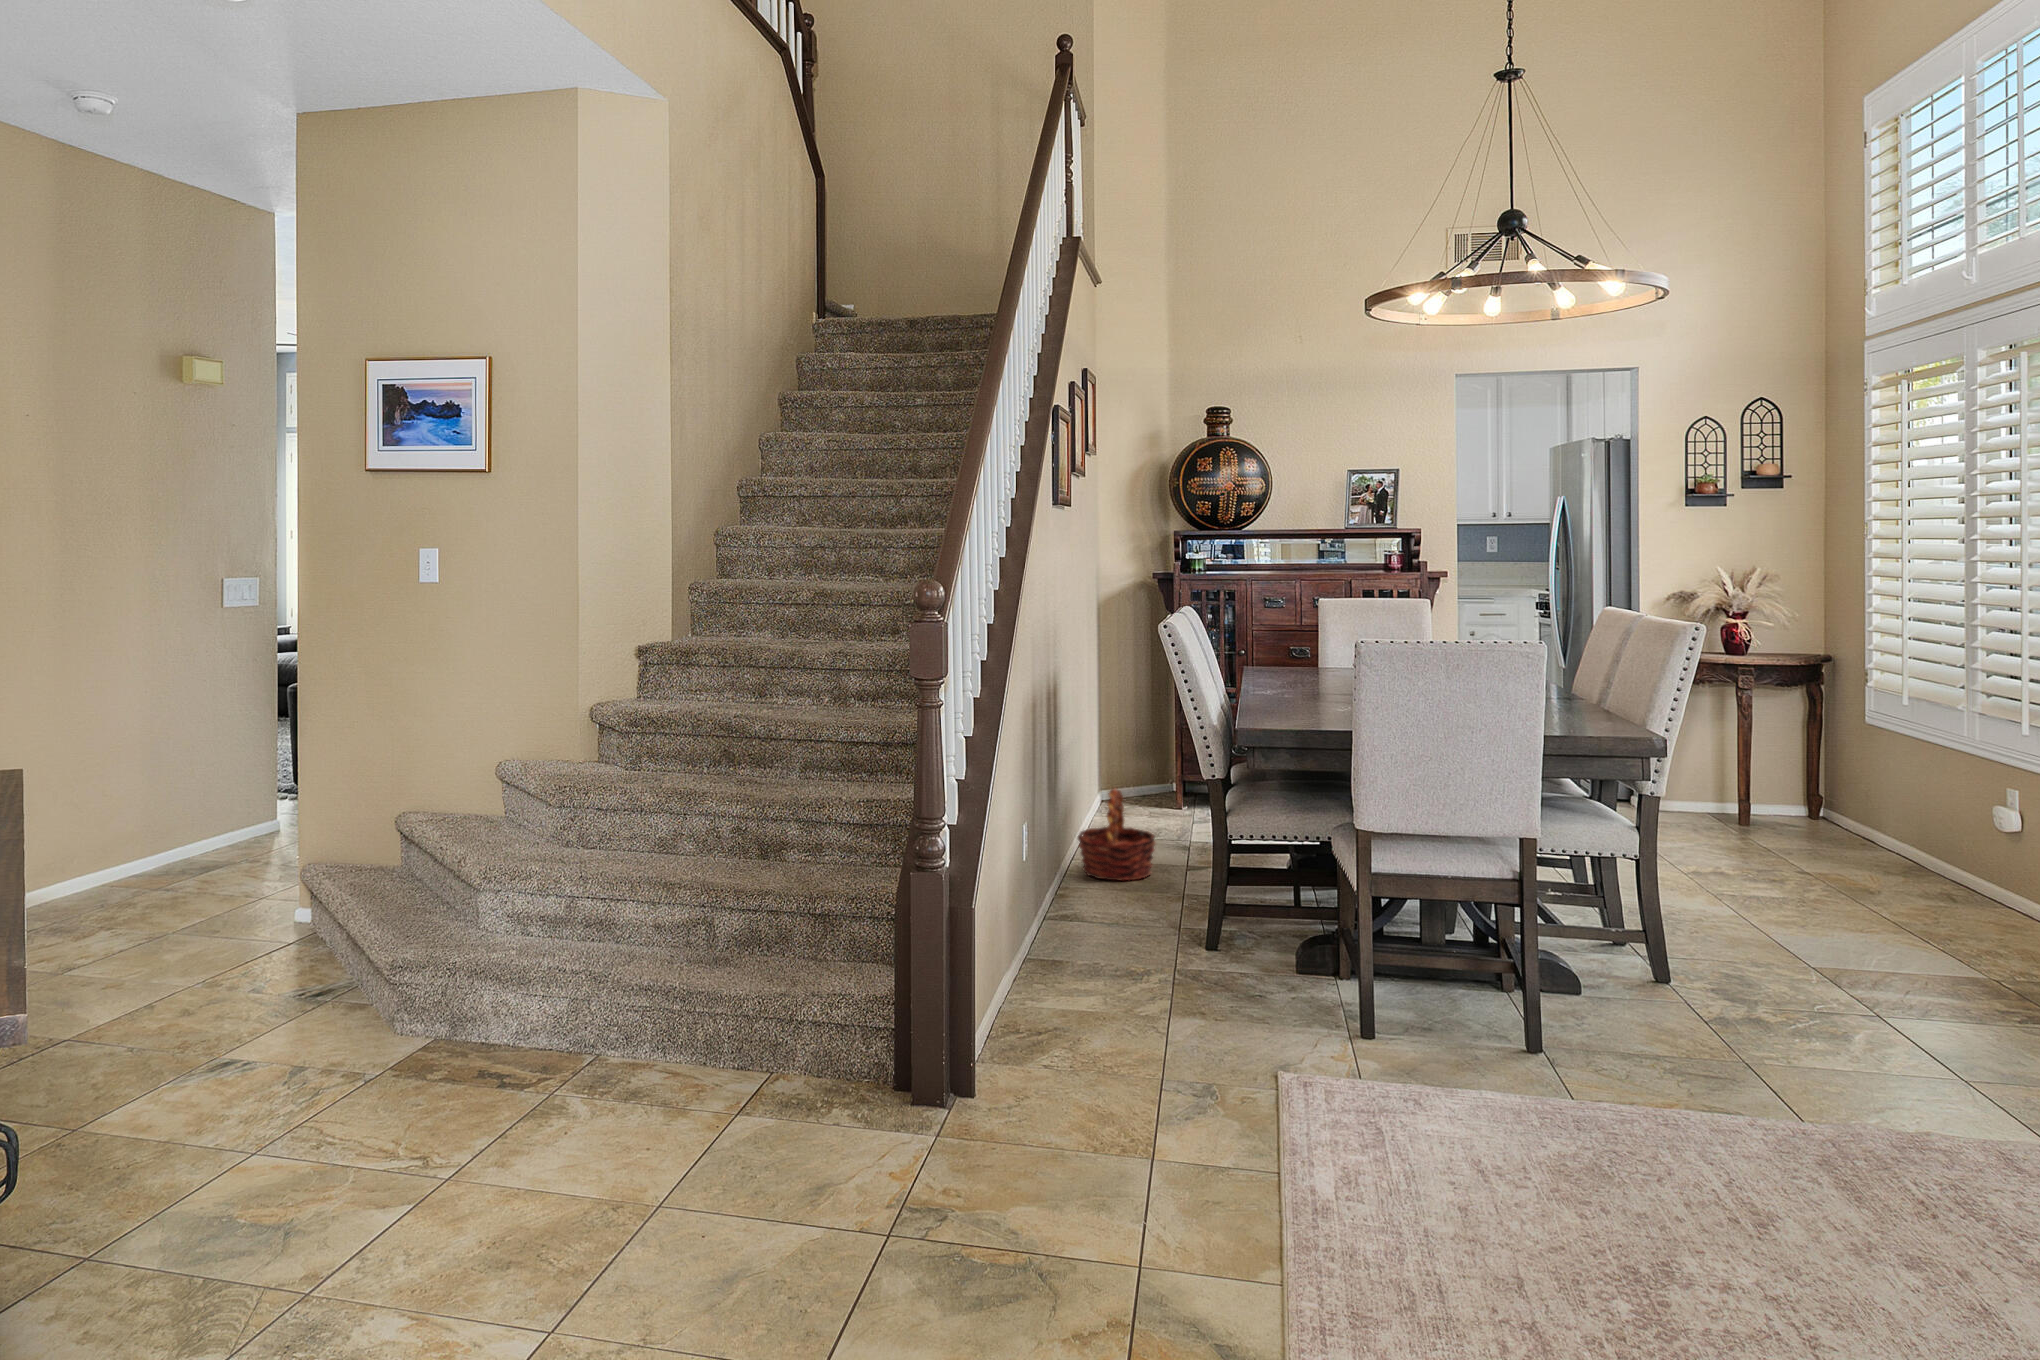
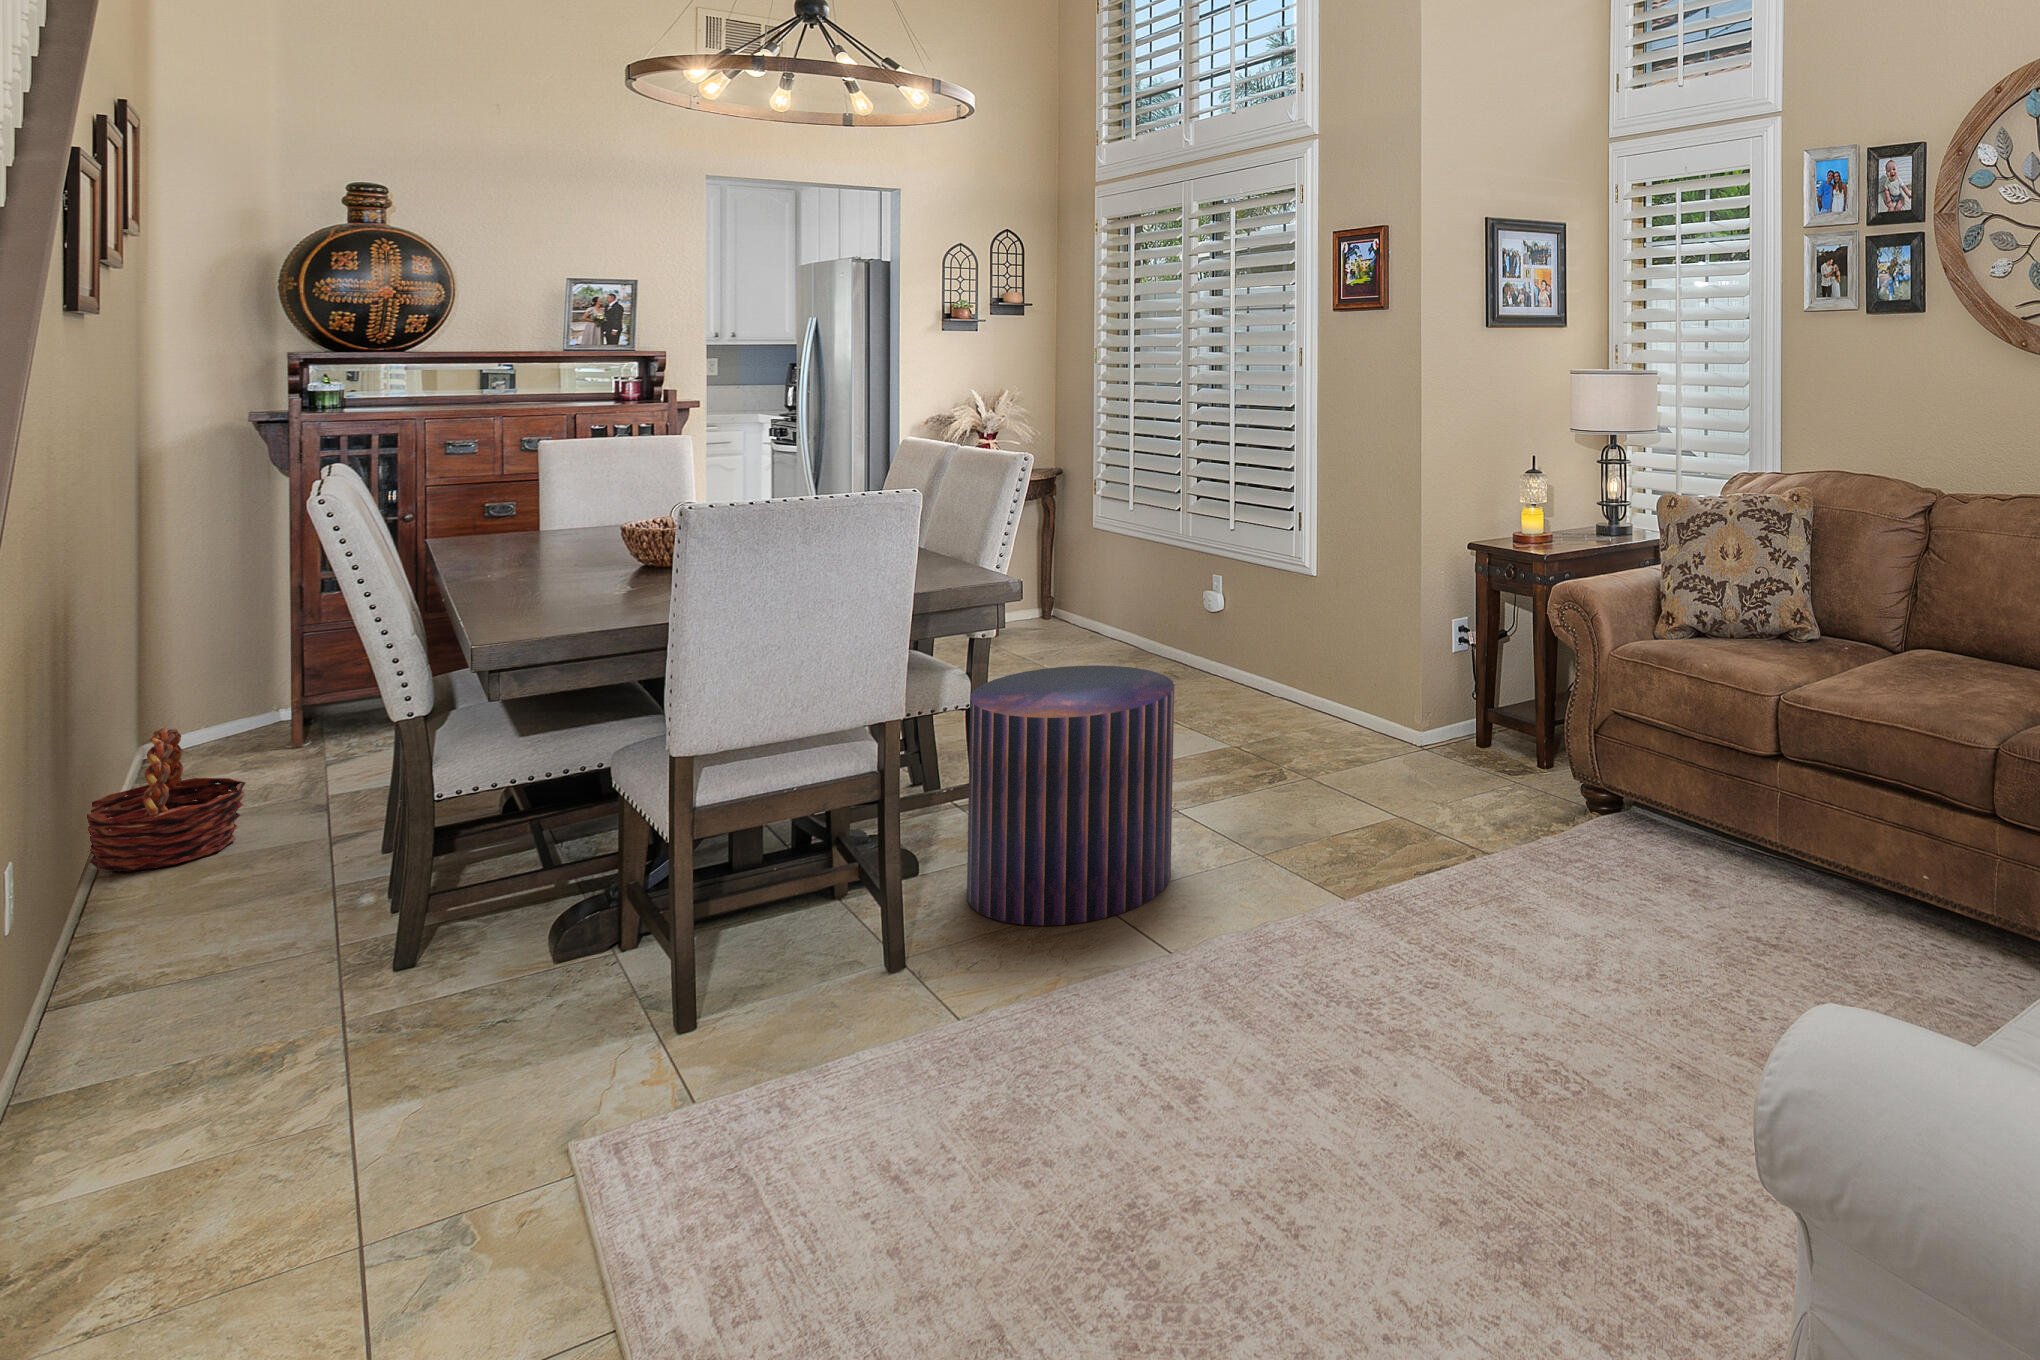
pouf: none [1619,832,1830,1066] -> present [967,665,1174,926]

